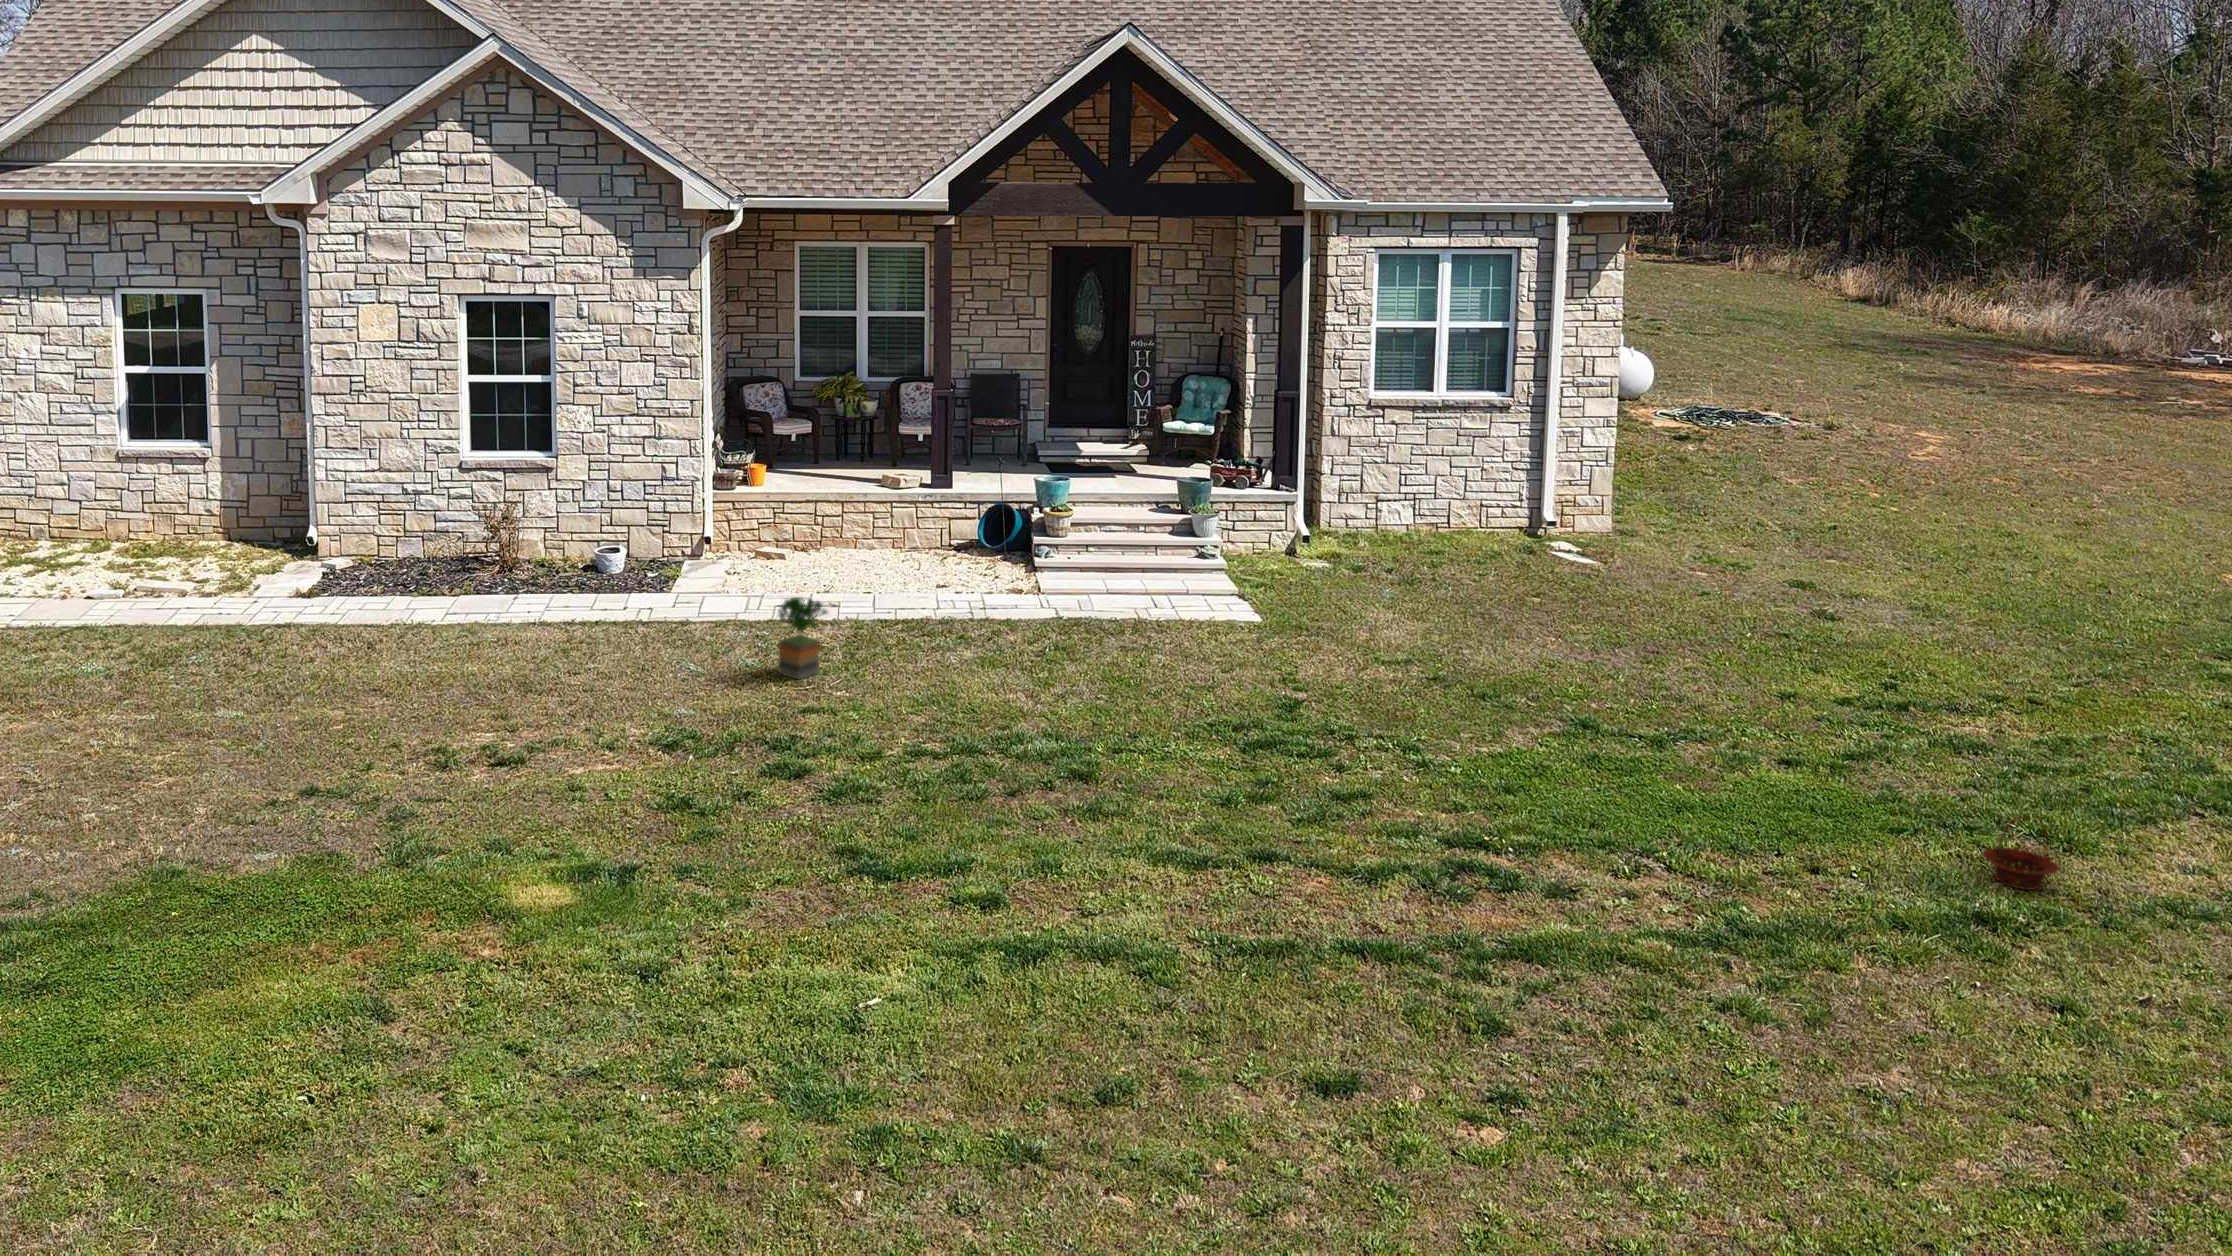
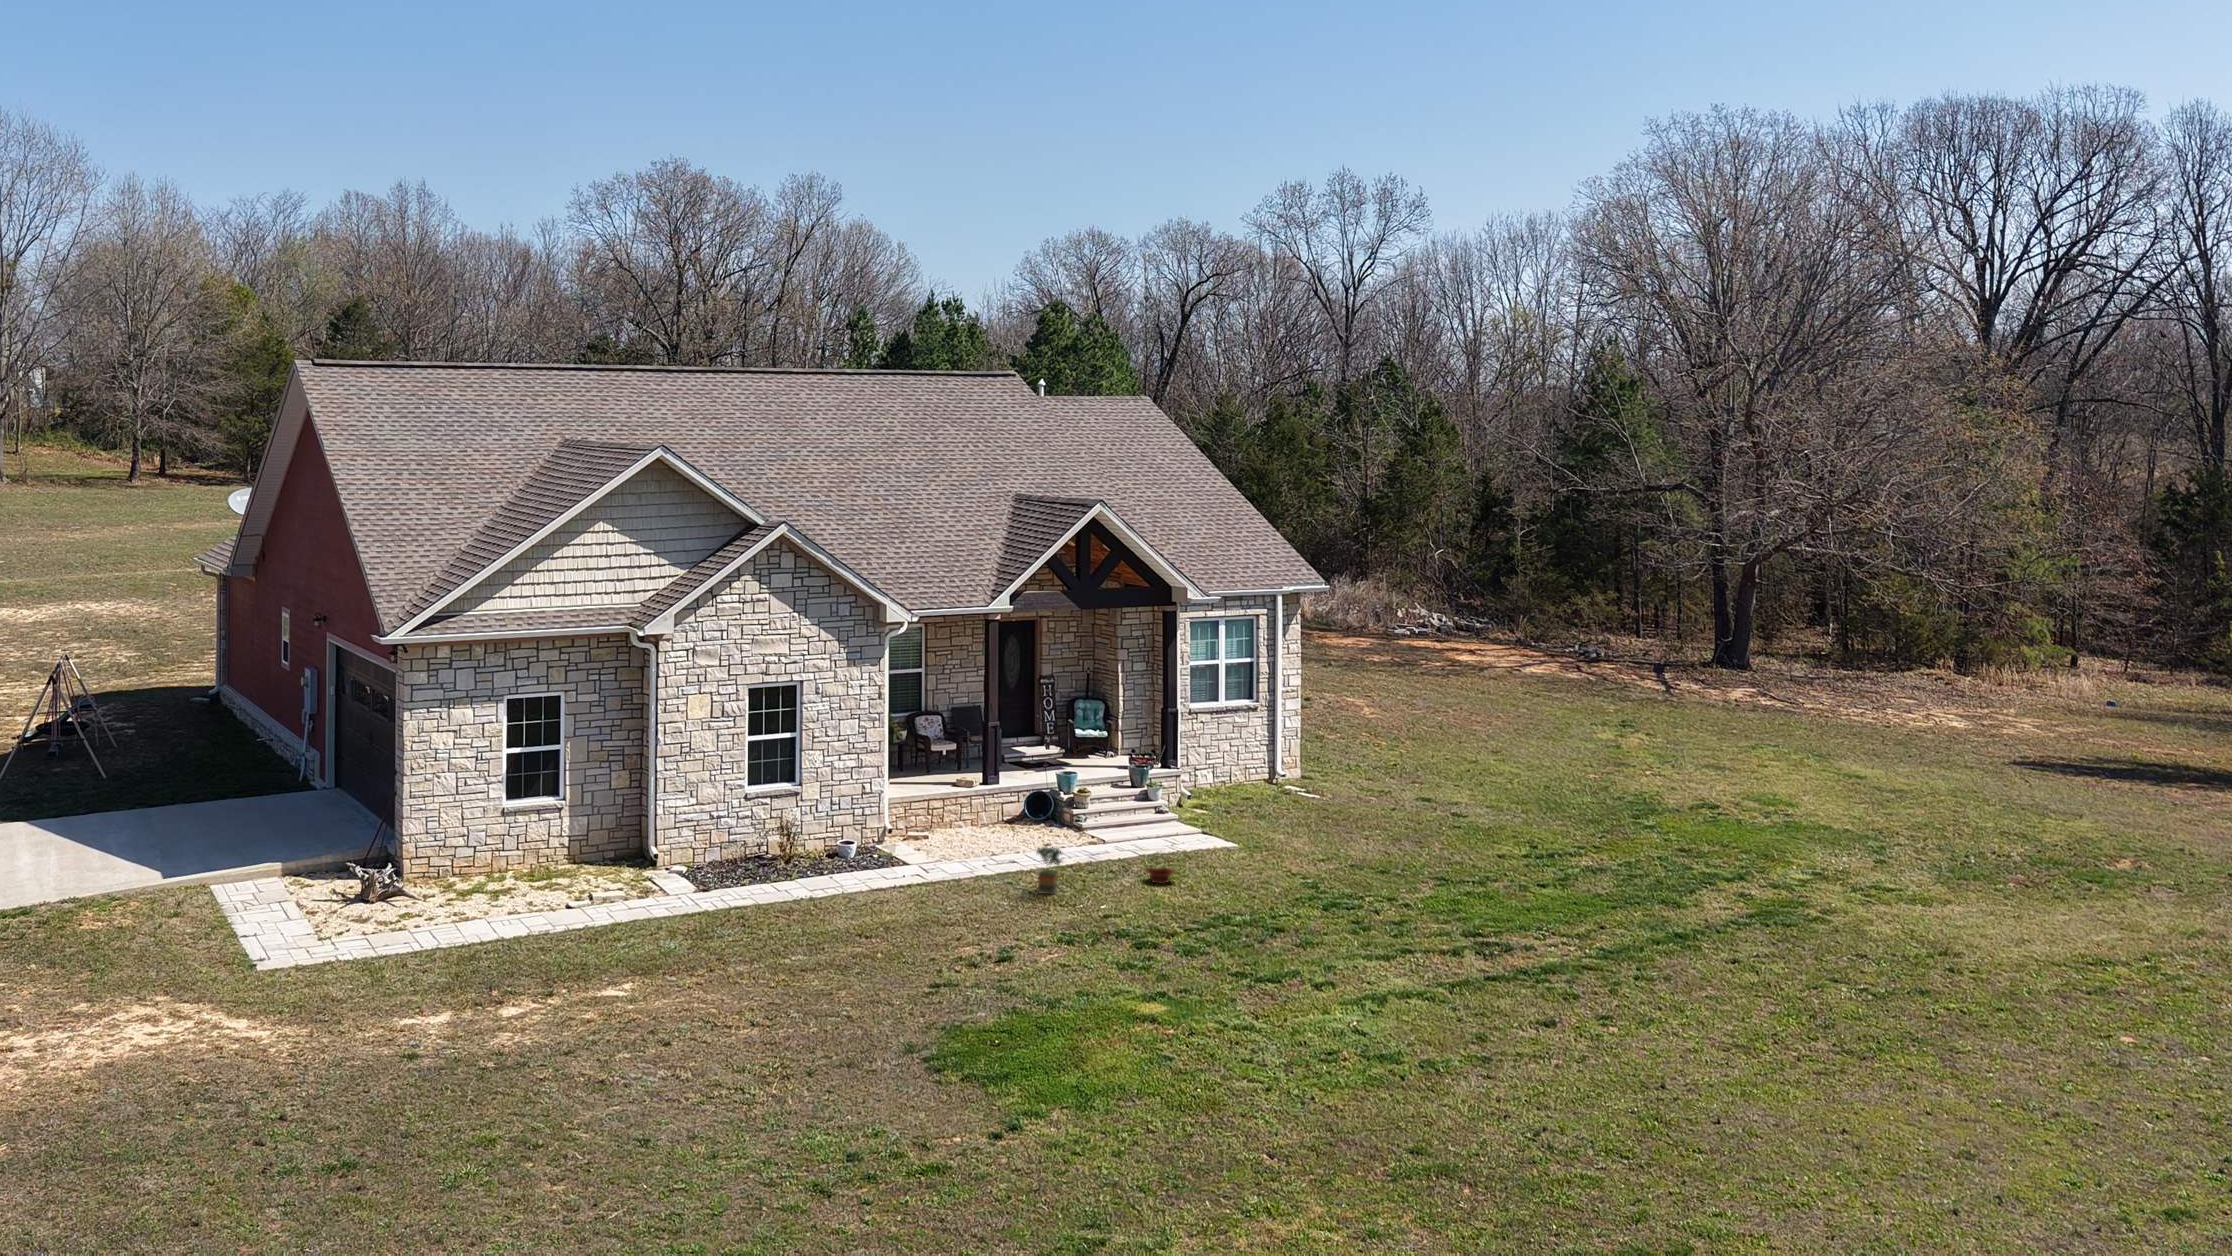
basket: present [1982,817,2060,890] -> present [1146,867,1174,884]

